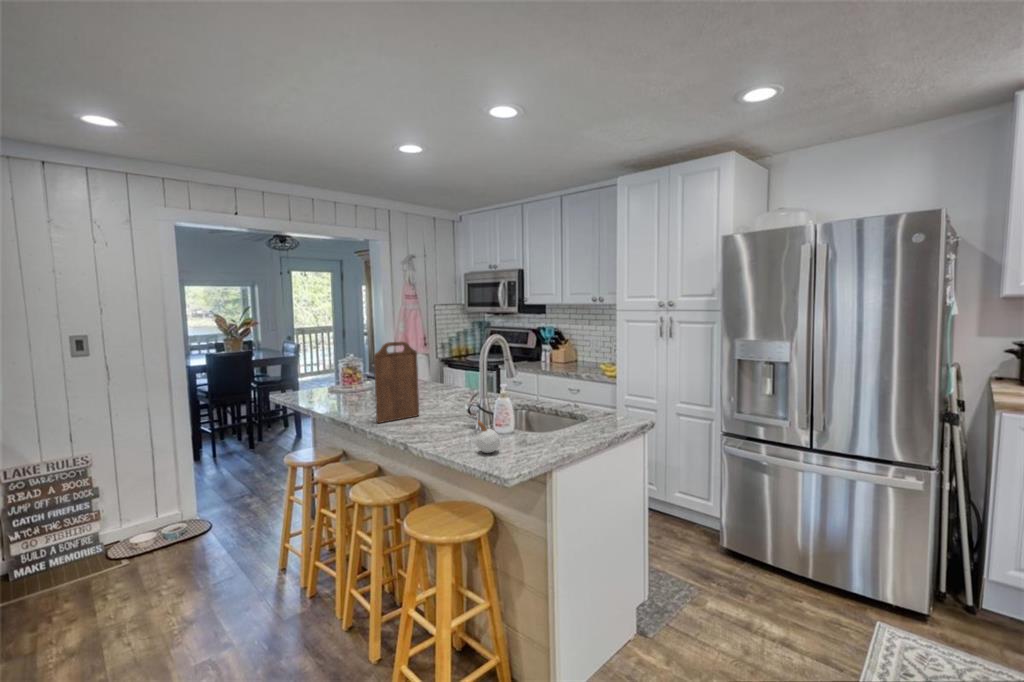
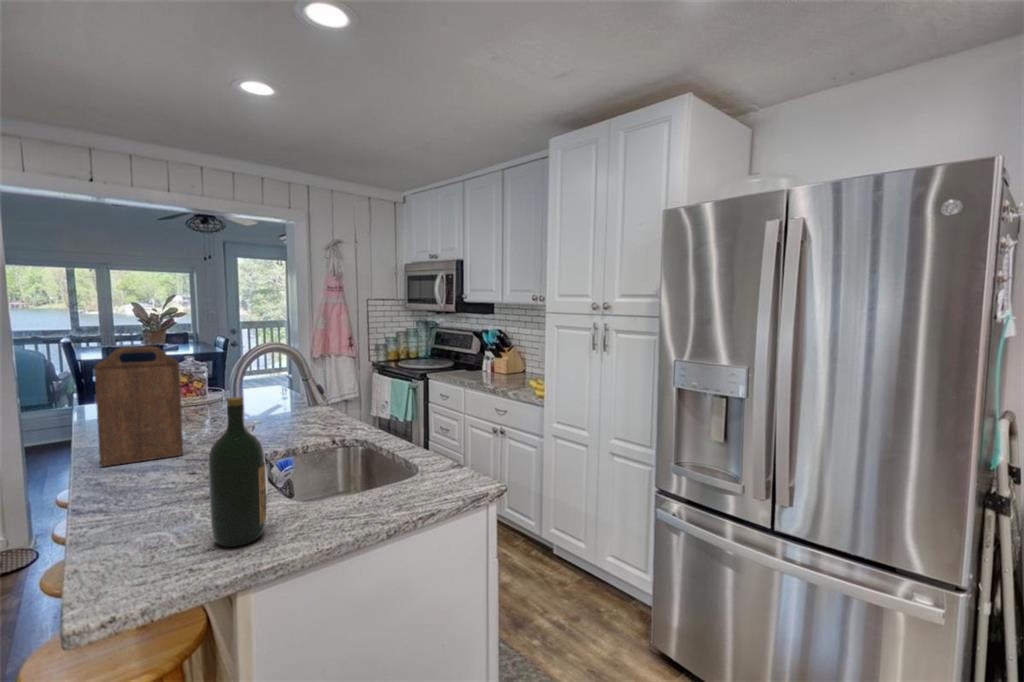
wine bottle: none [517,364,545,449] -> present [208,397,266,547]
candle: present [476,420,500,453] -> none [122,479,173,552]

